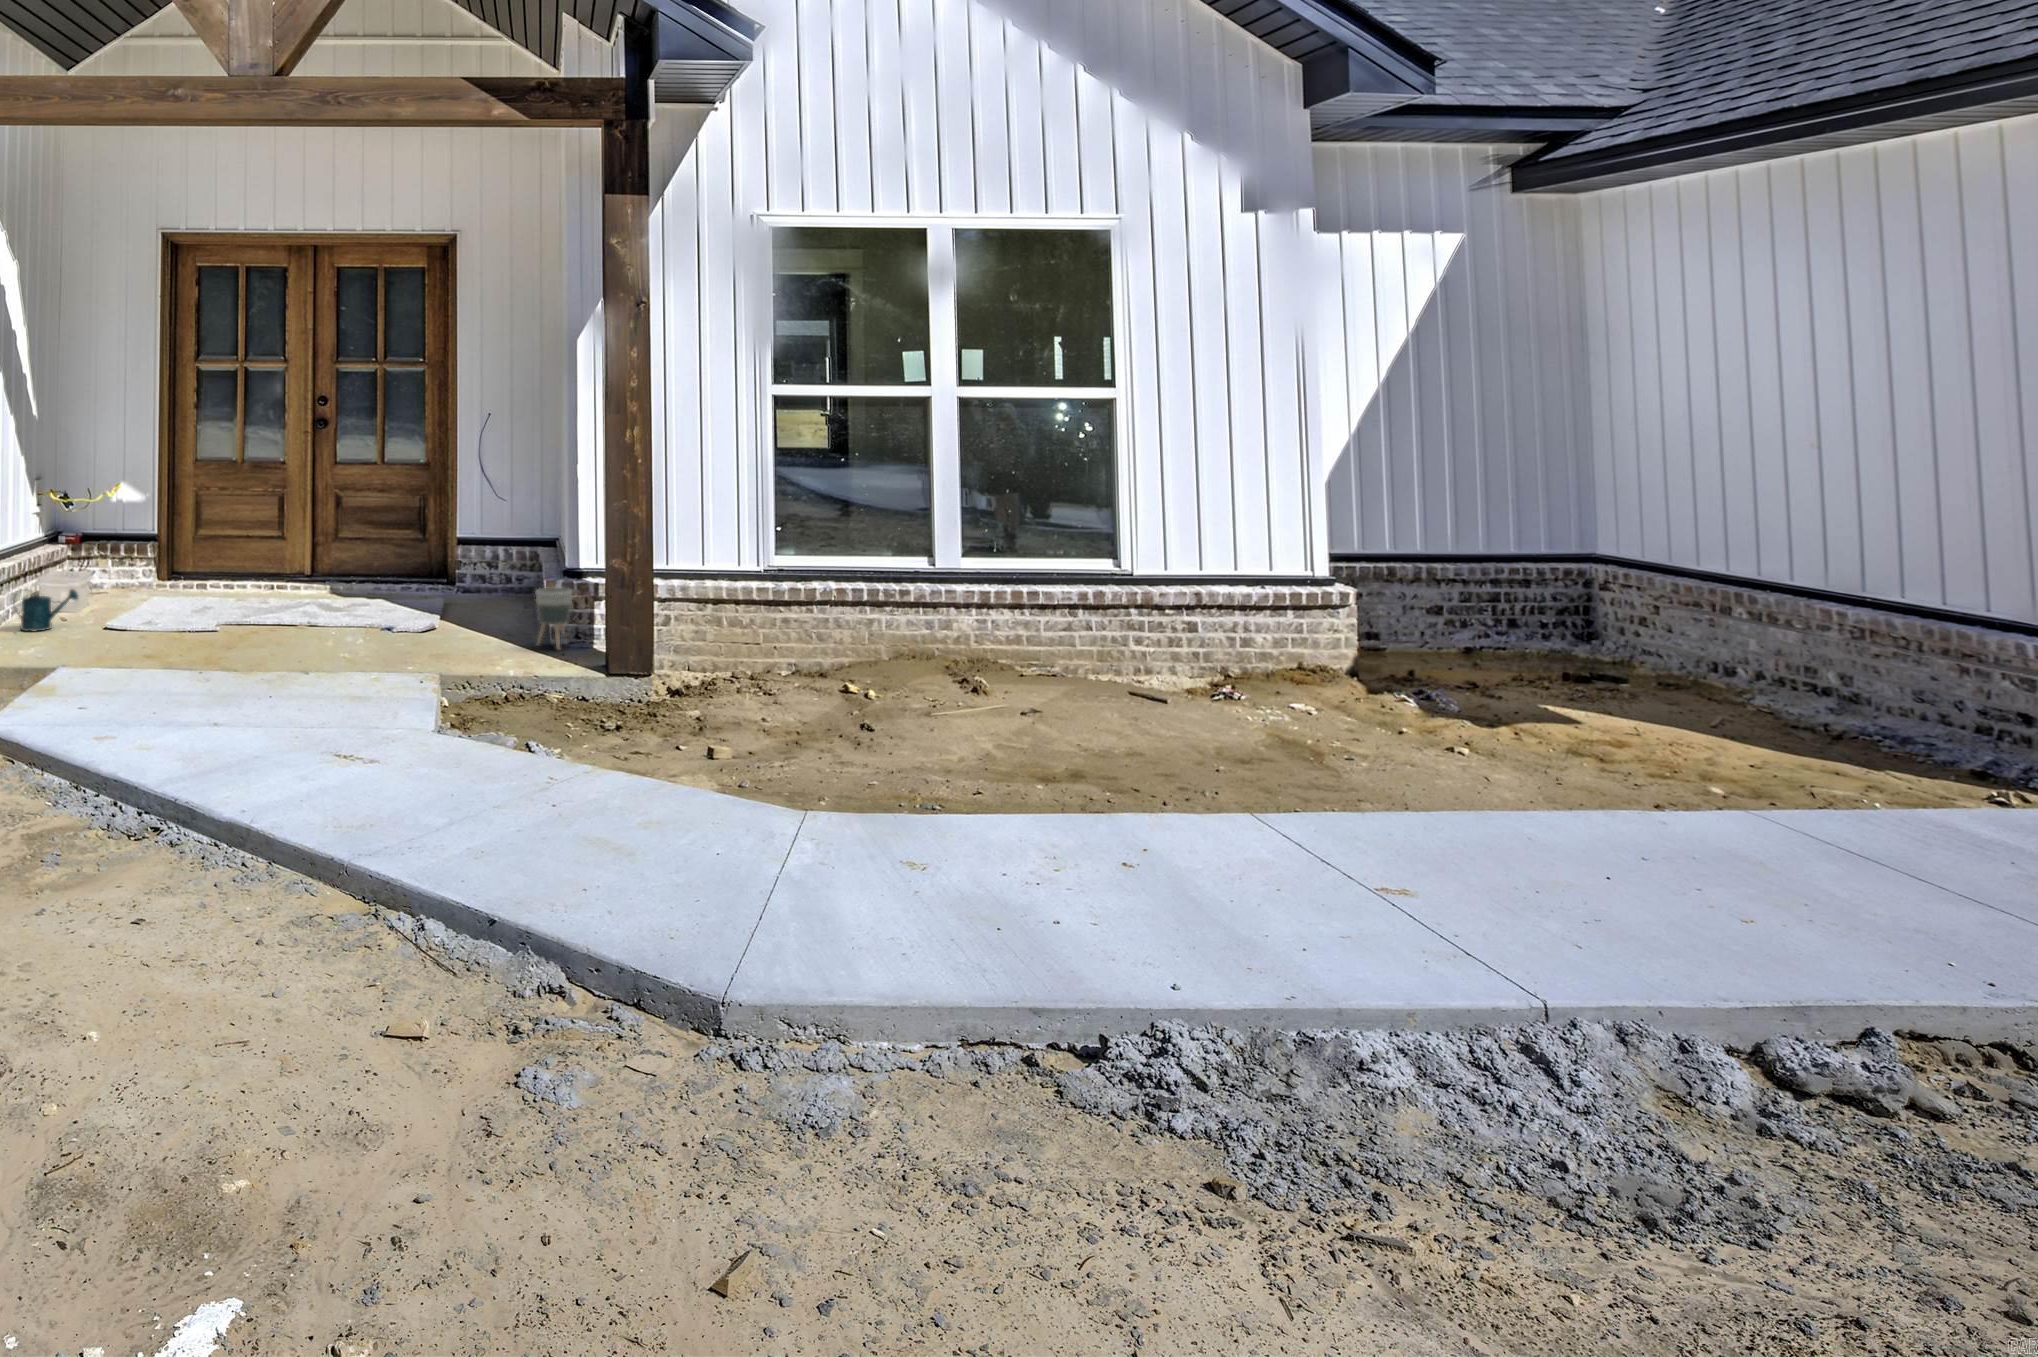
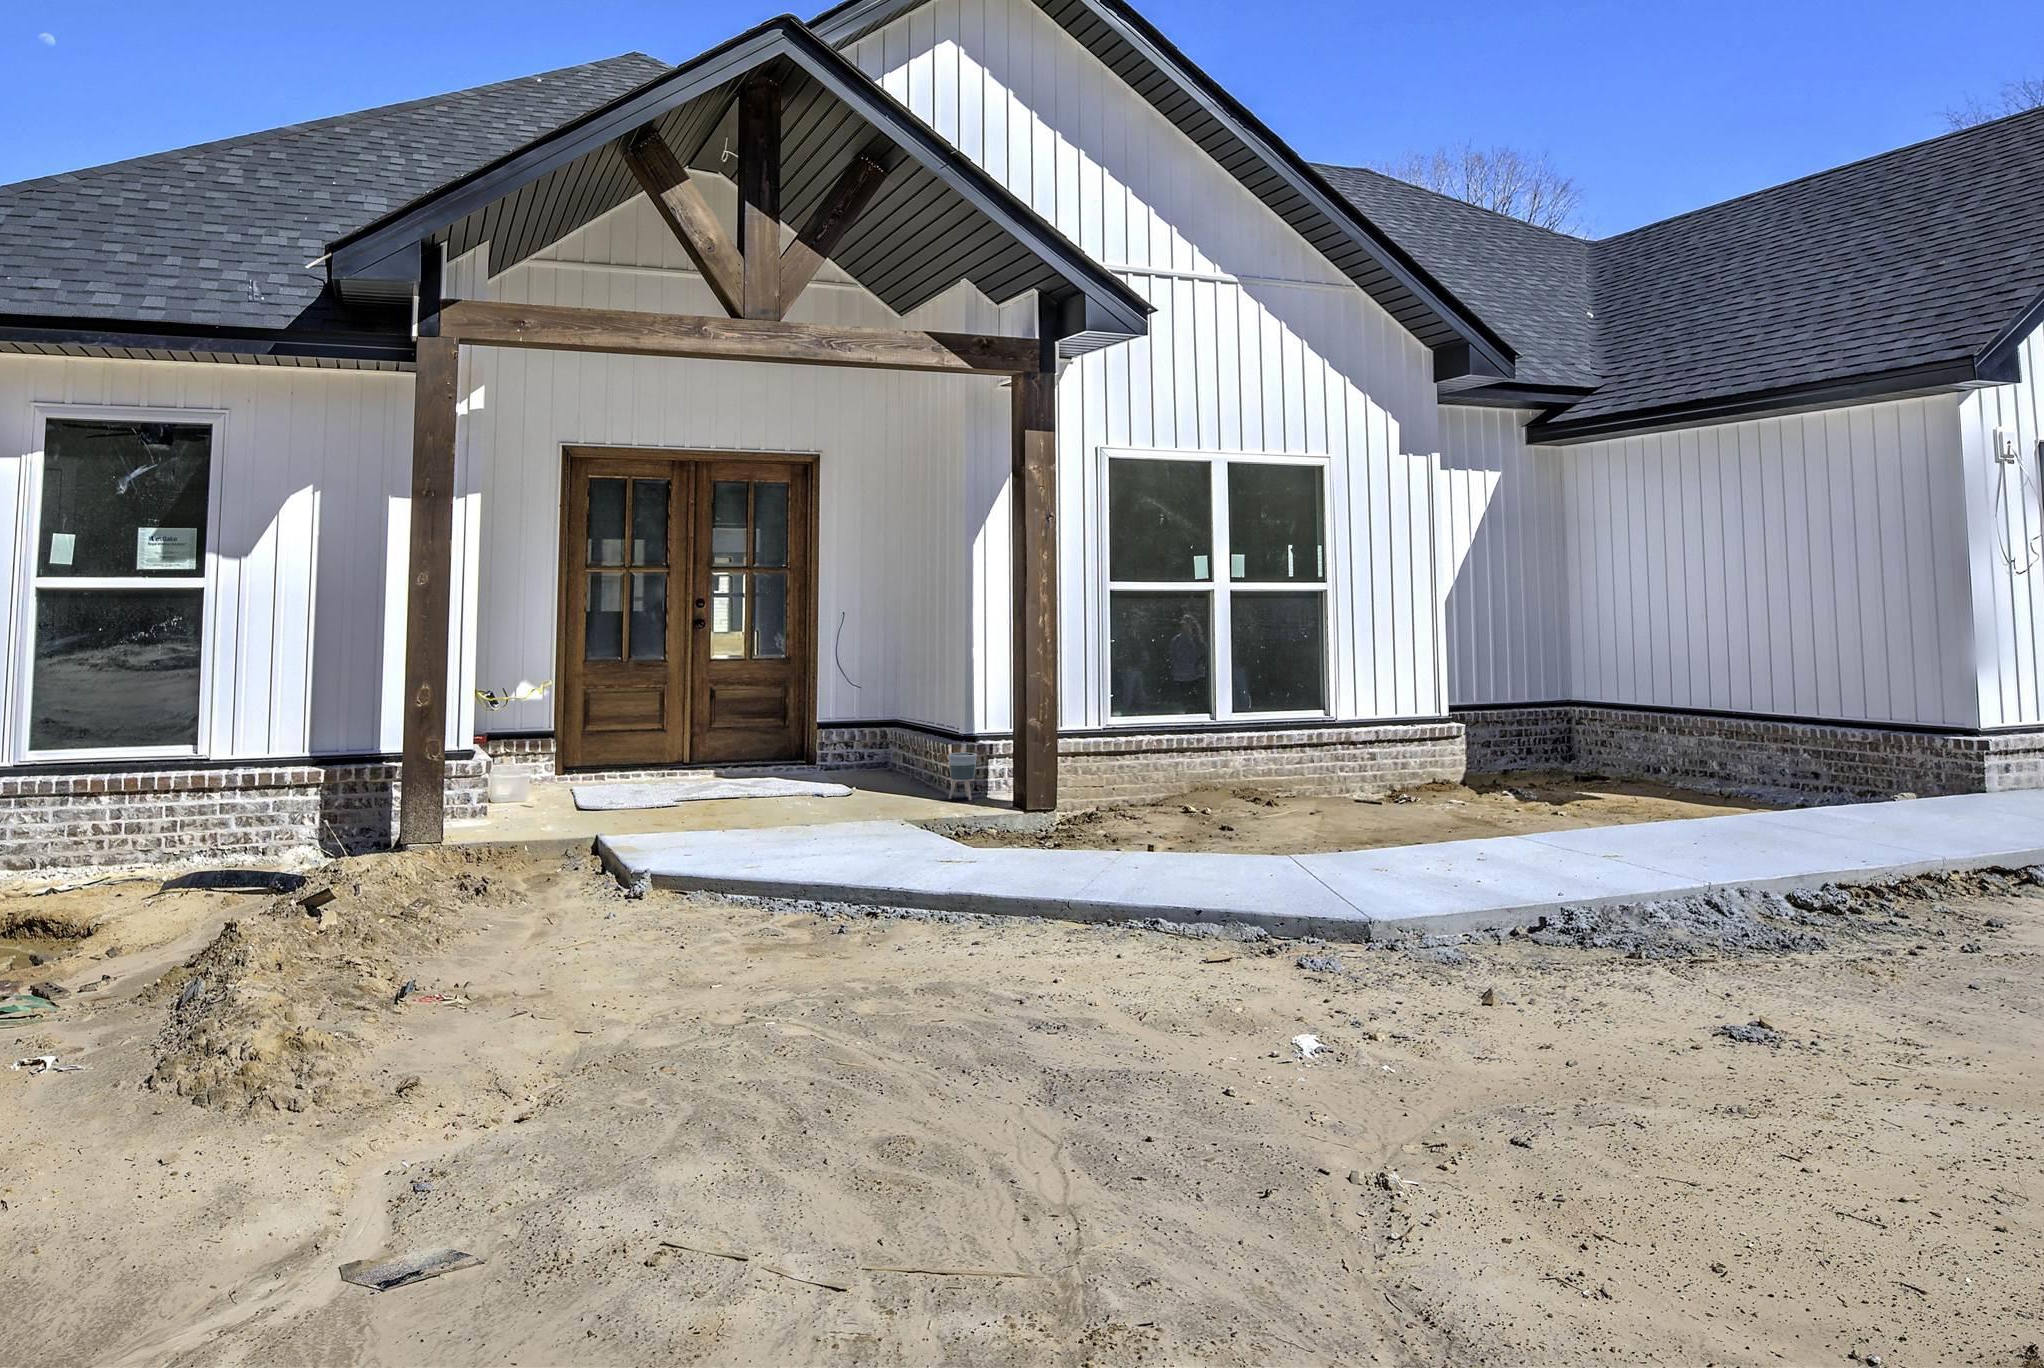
watering can: present [17,589,78,632] -> none [492,777,551,817]

